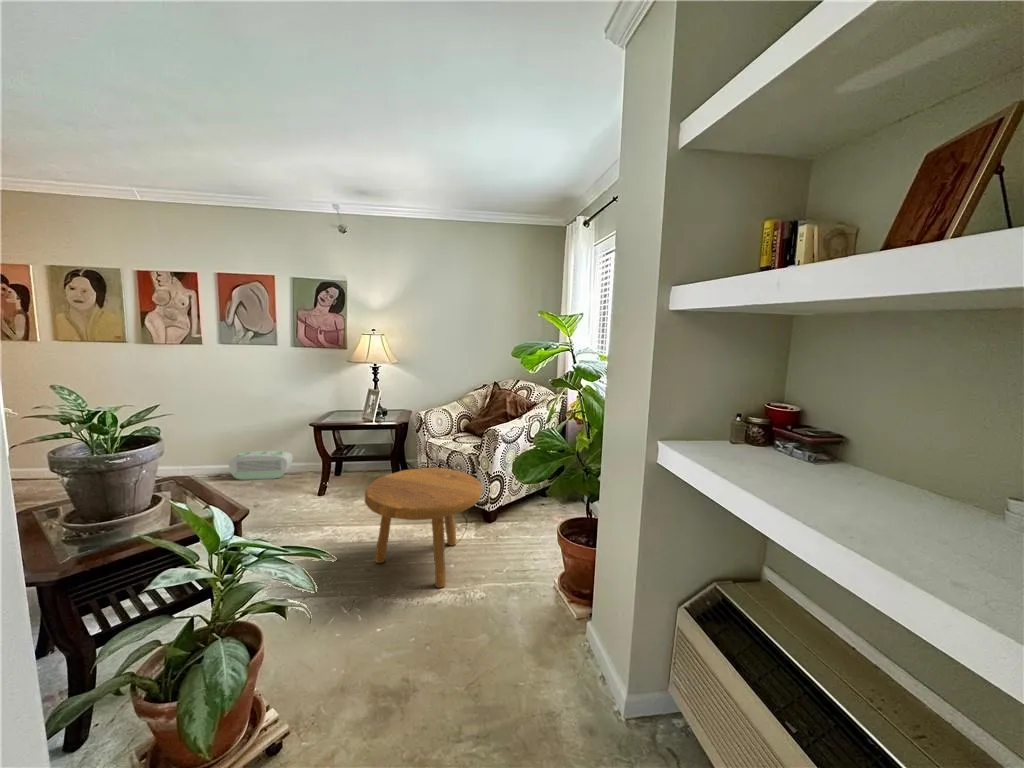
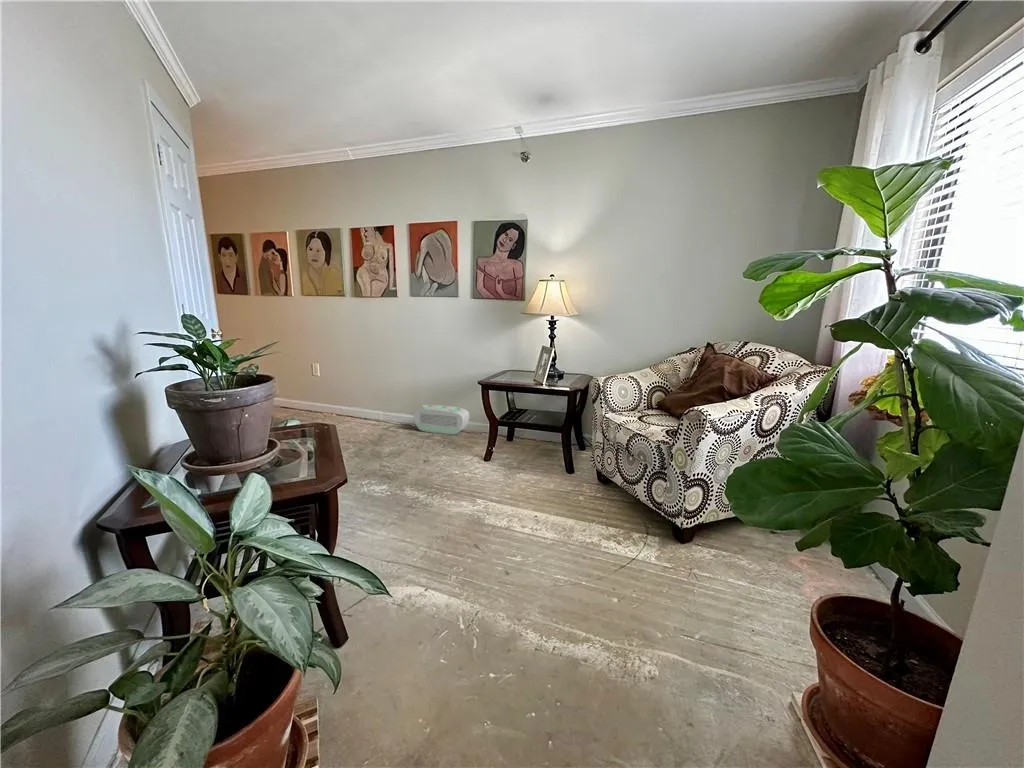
footstool: present [365,468,481,588] -> none [502,451,670,635]

